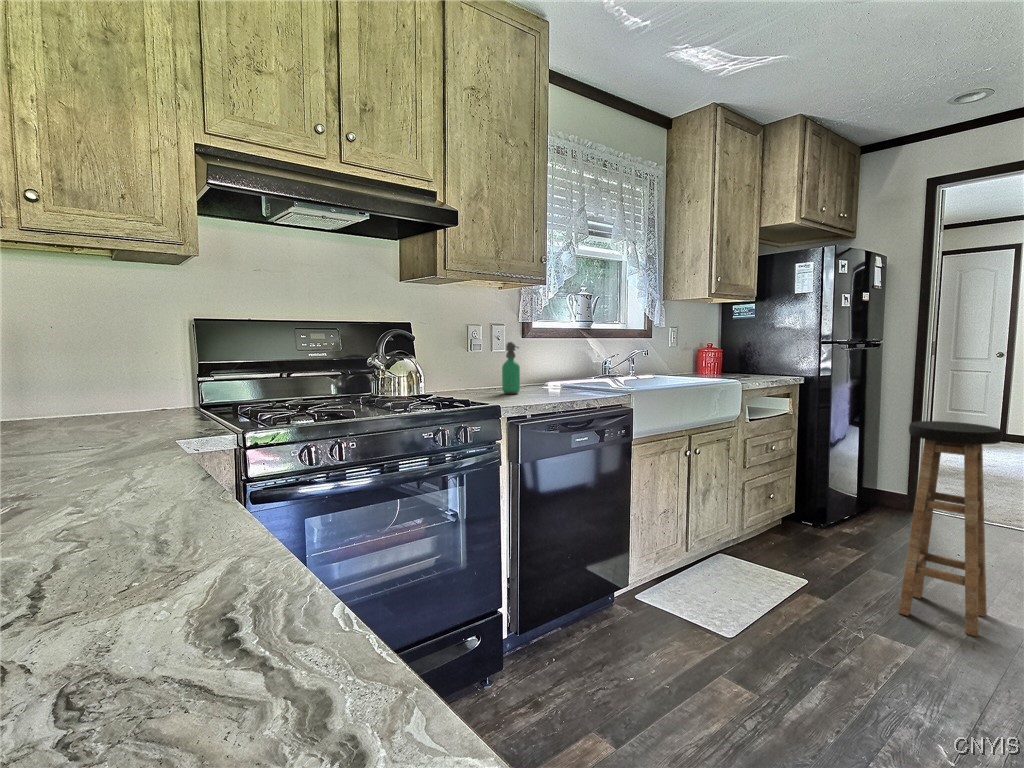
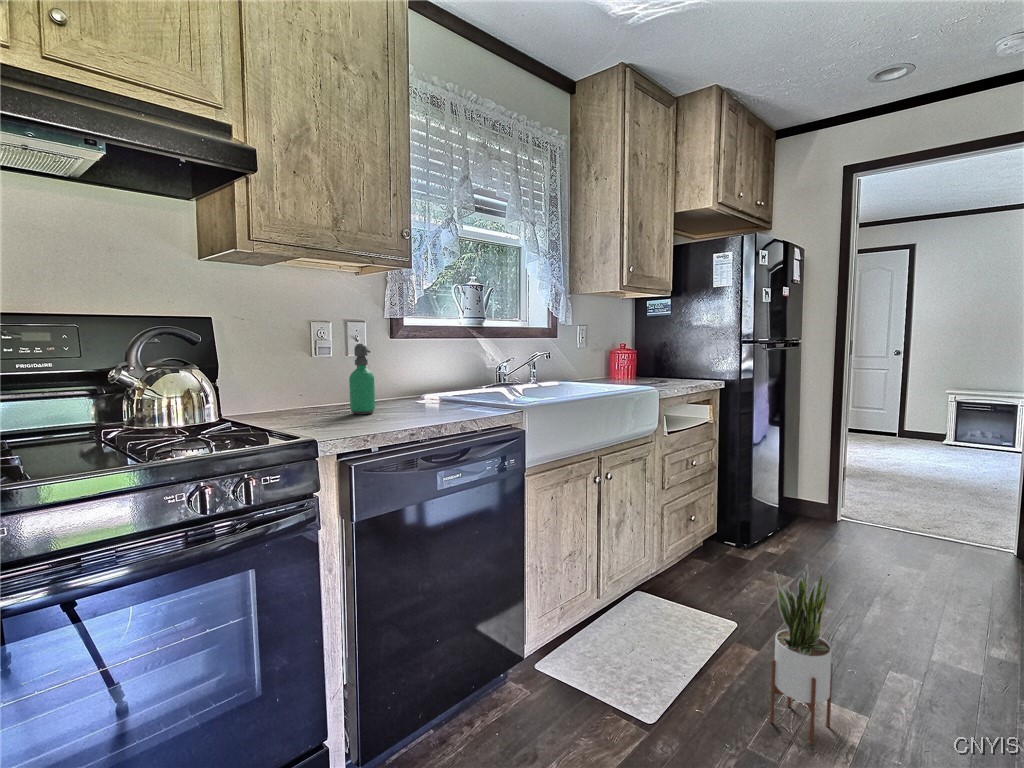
bar stool: present [898,421,1003,637] -> none [842,434,957,694]
potted plant: none [829,518,882,659] -> present [770,564,833,745]

